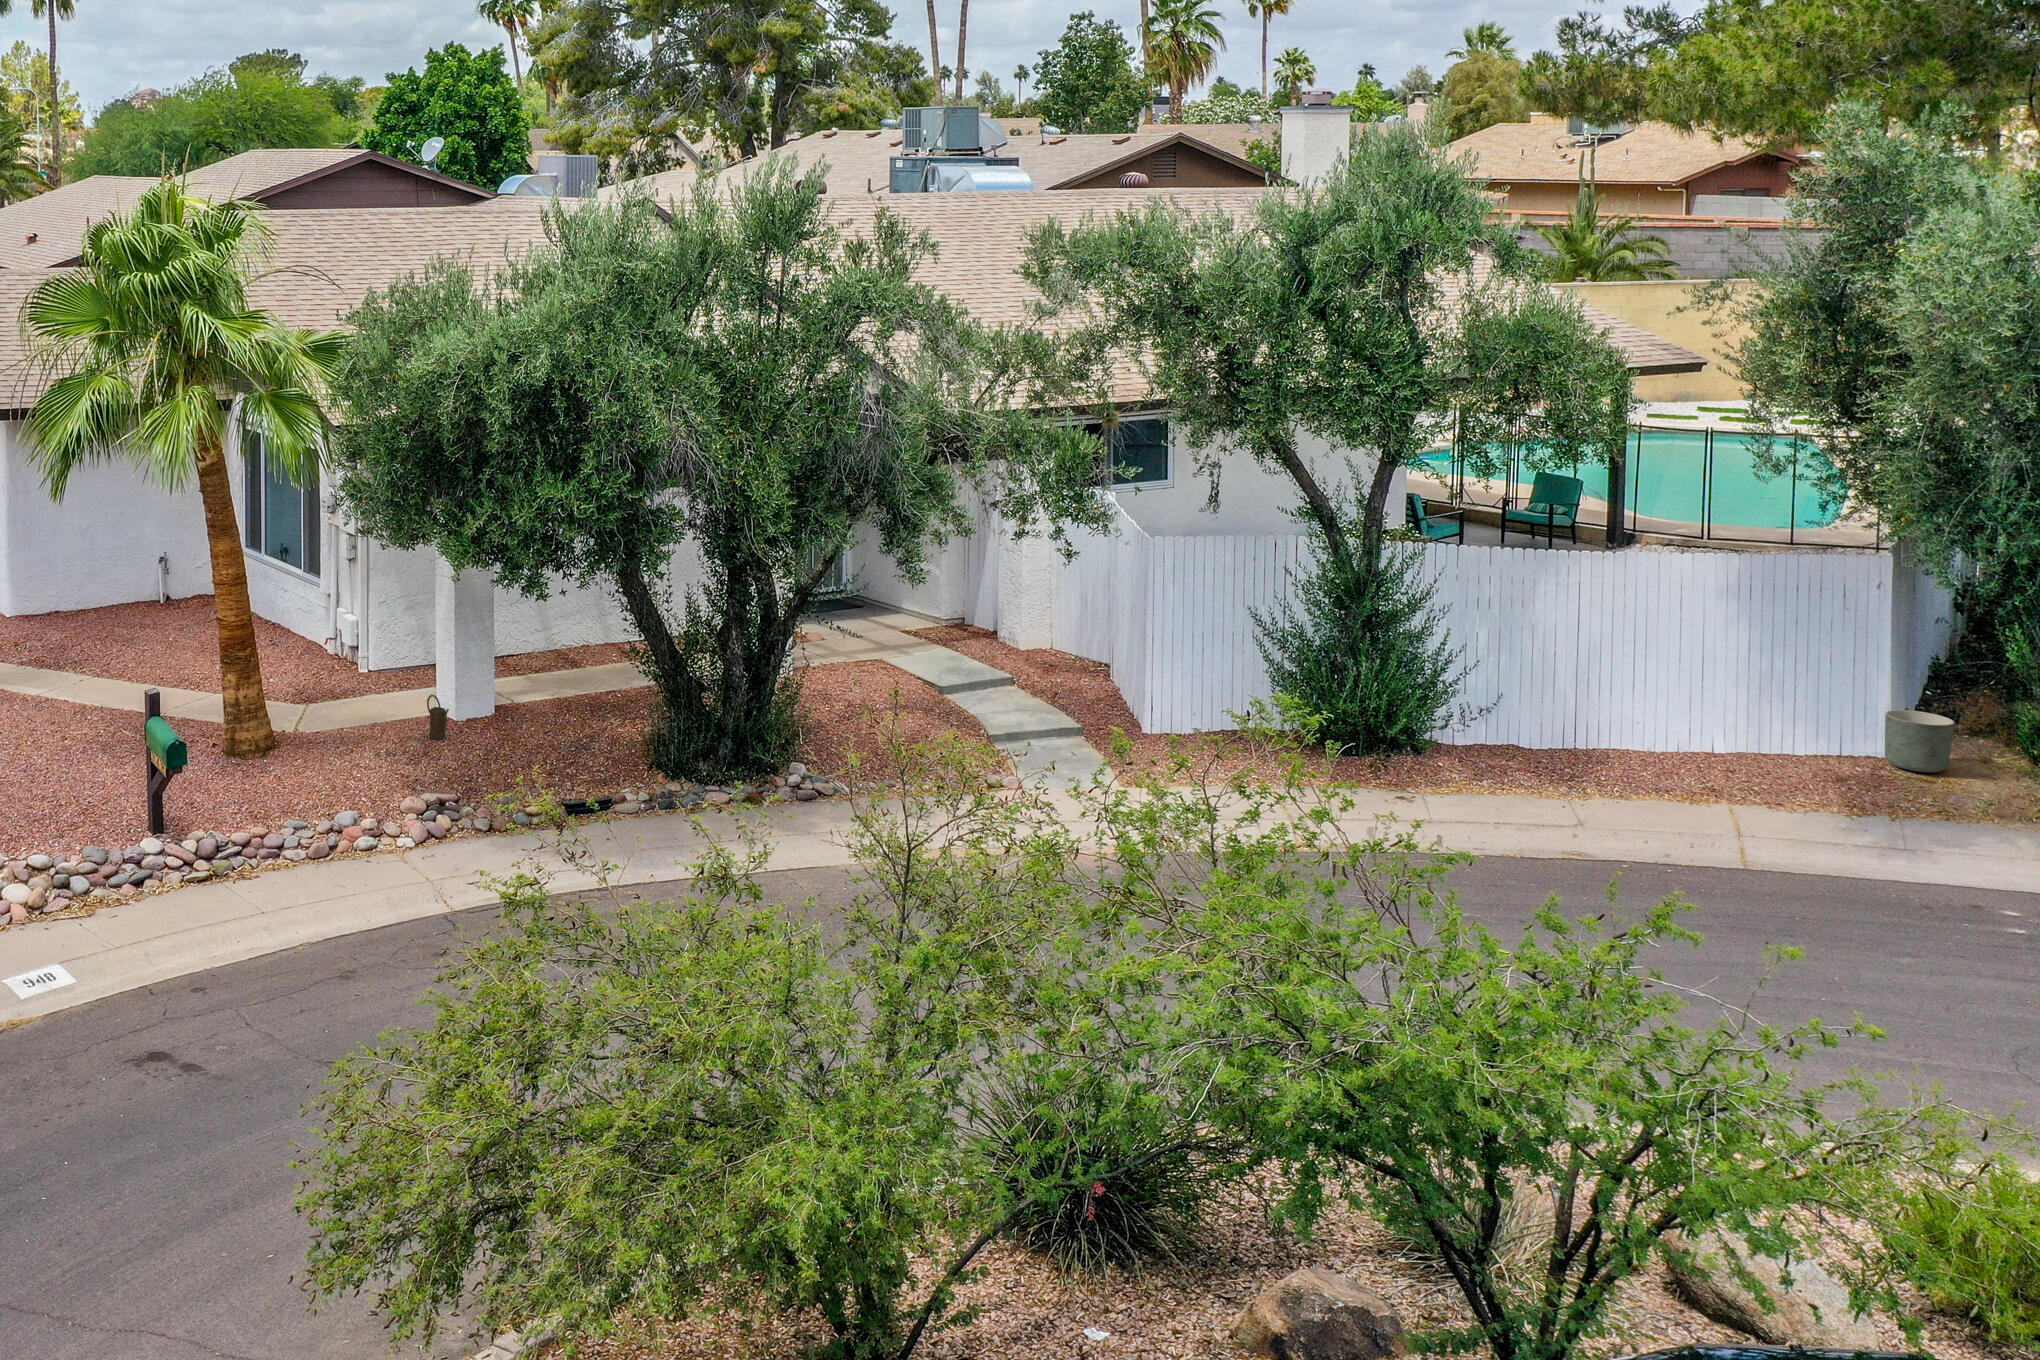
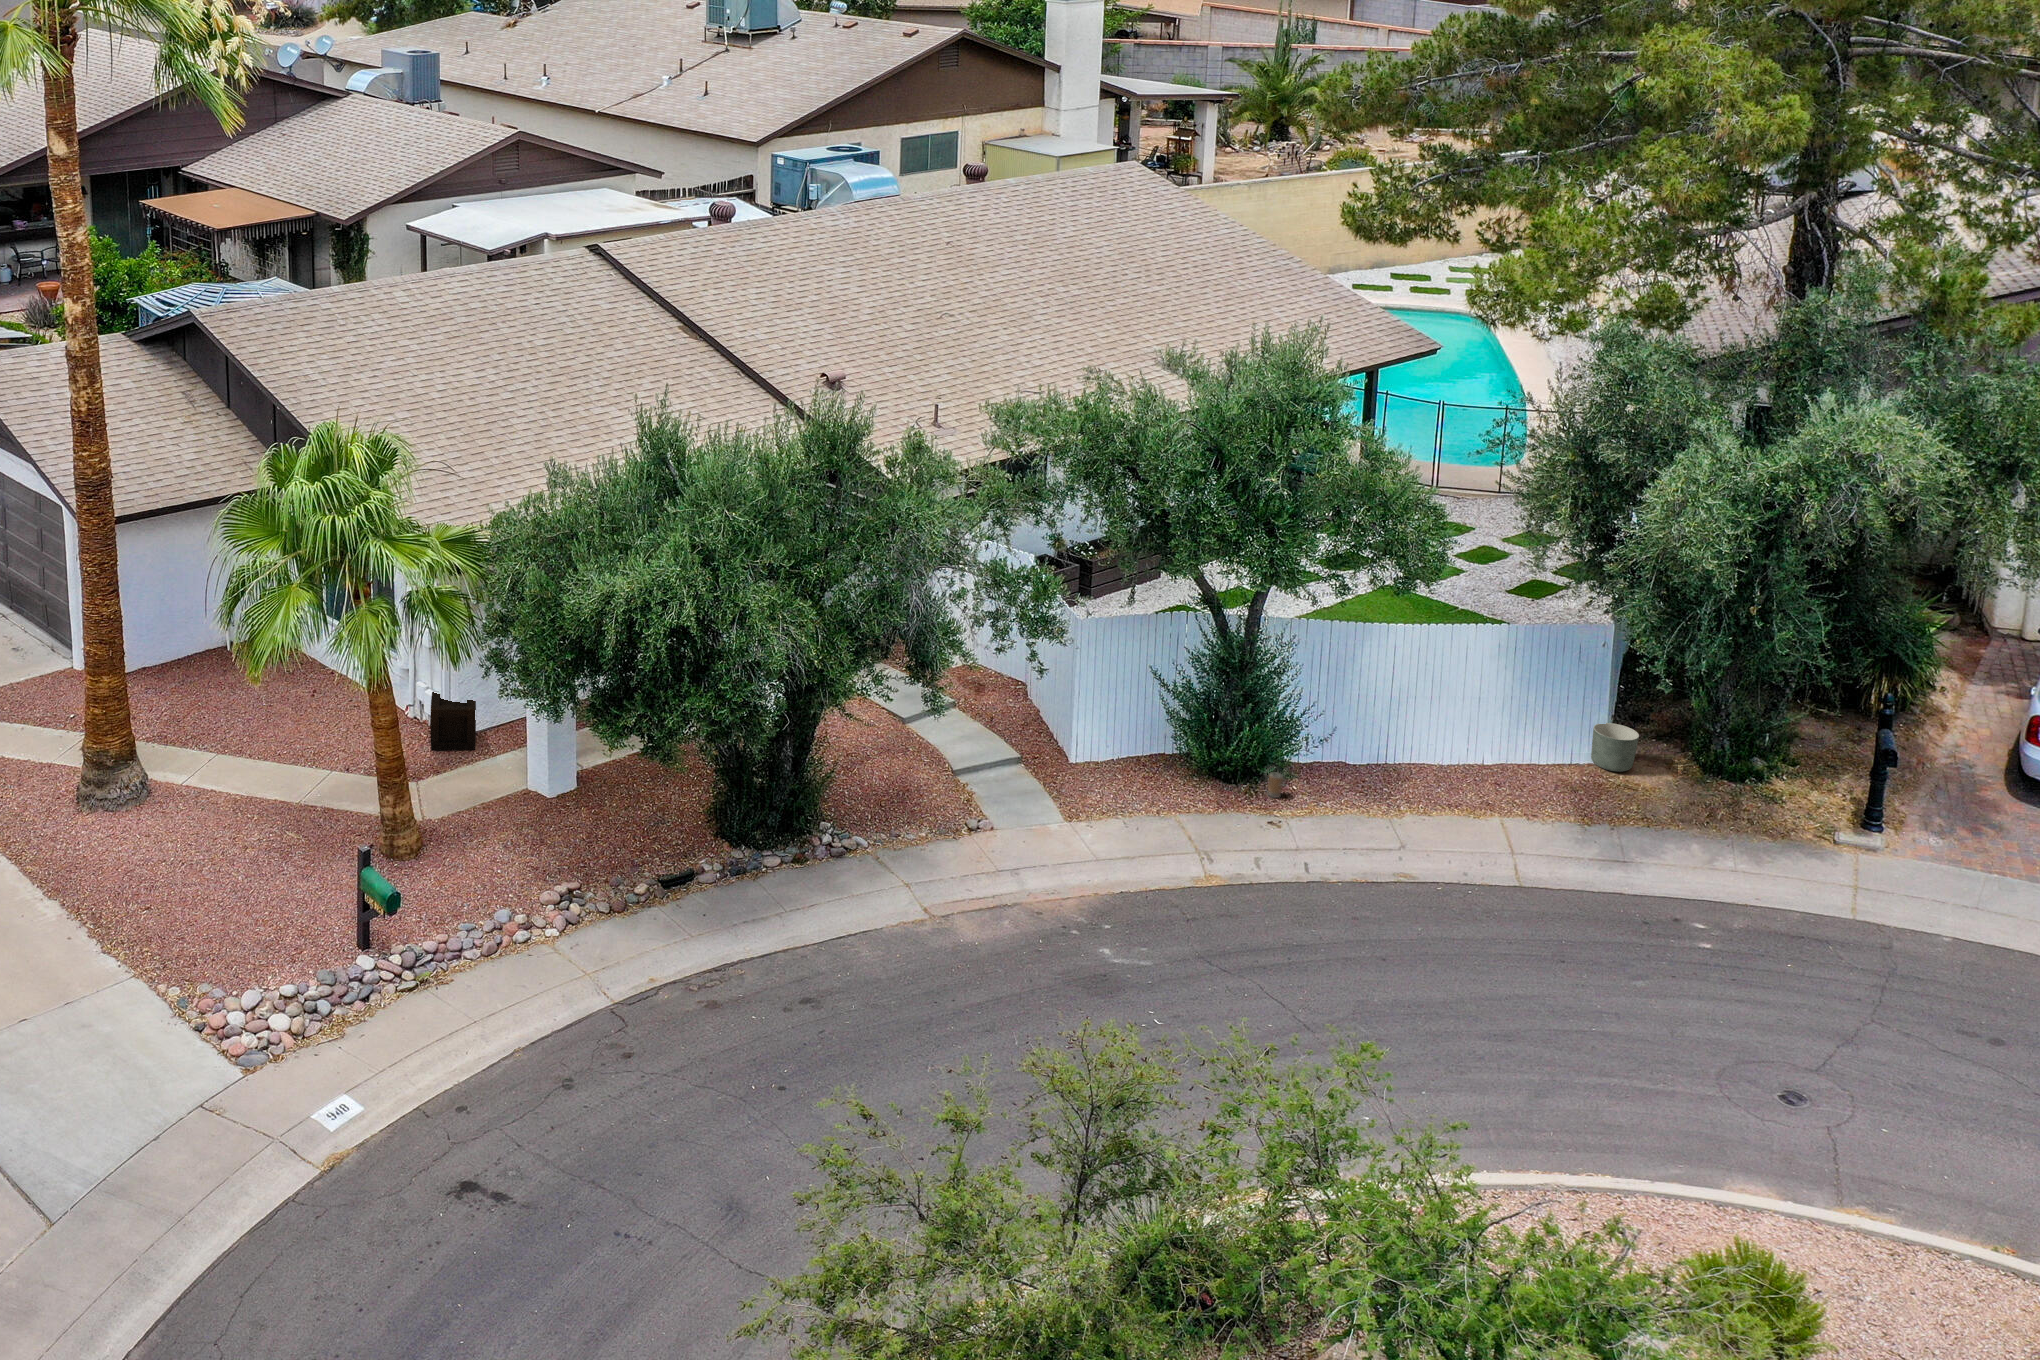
wooden crate: none [342,626,406,693] -> present [430,692,476,751]
watering can: present [427,695,449,740] -> present [1266,770,1288,798]

